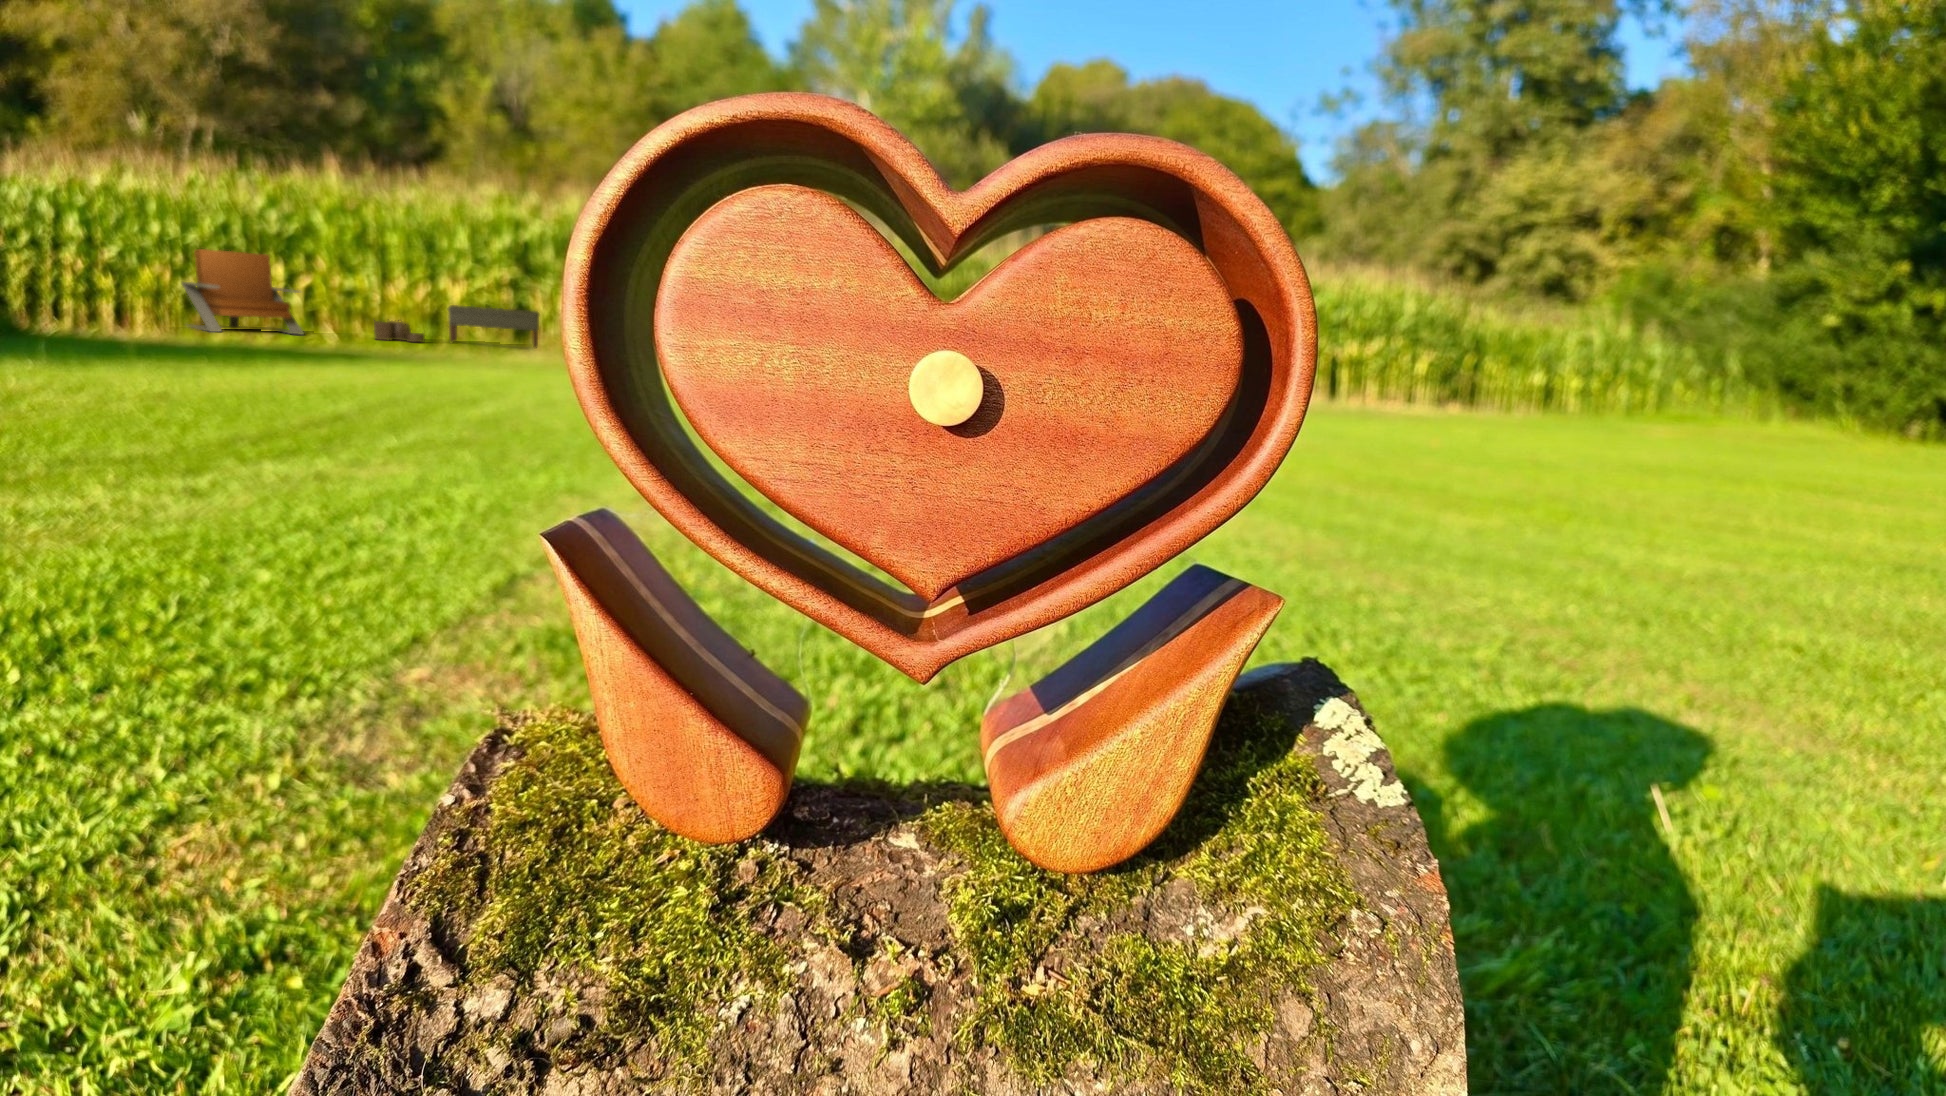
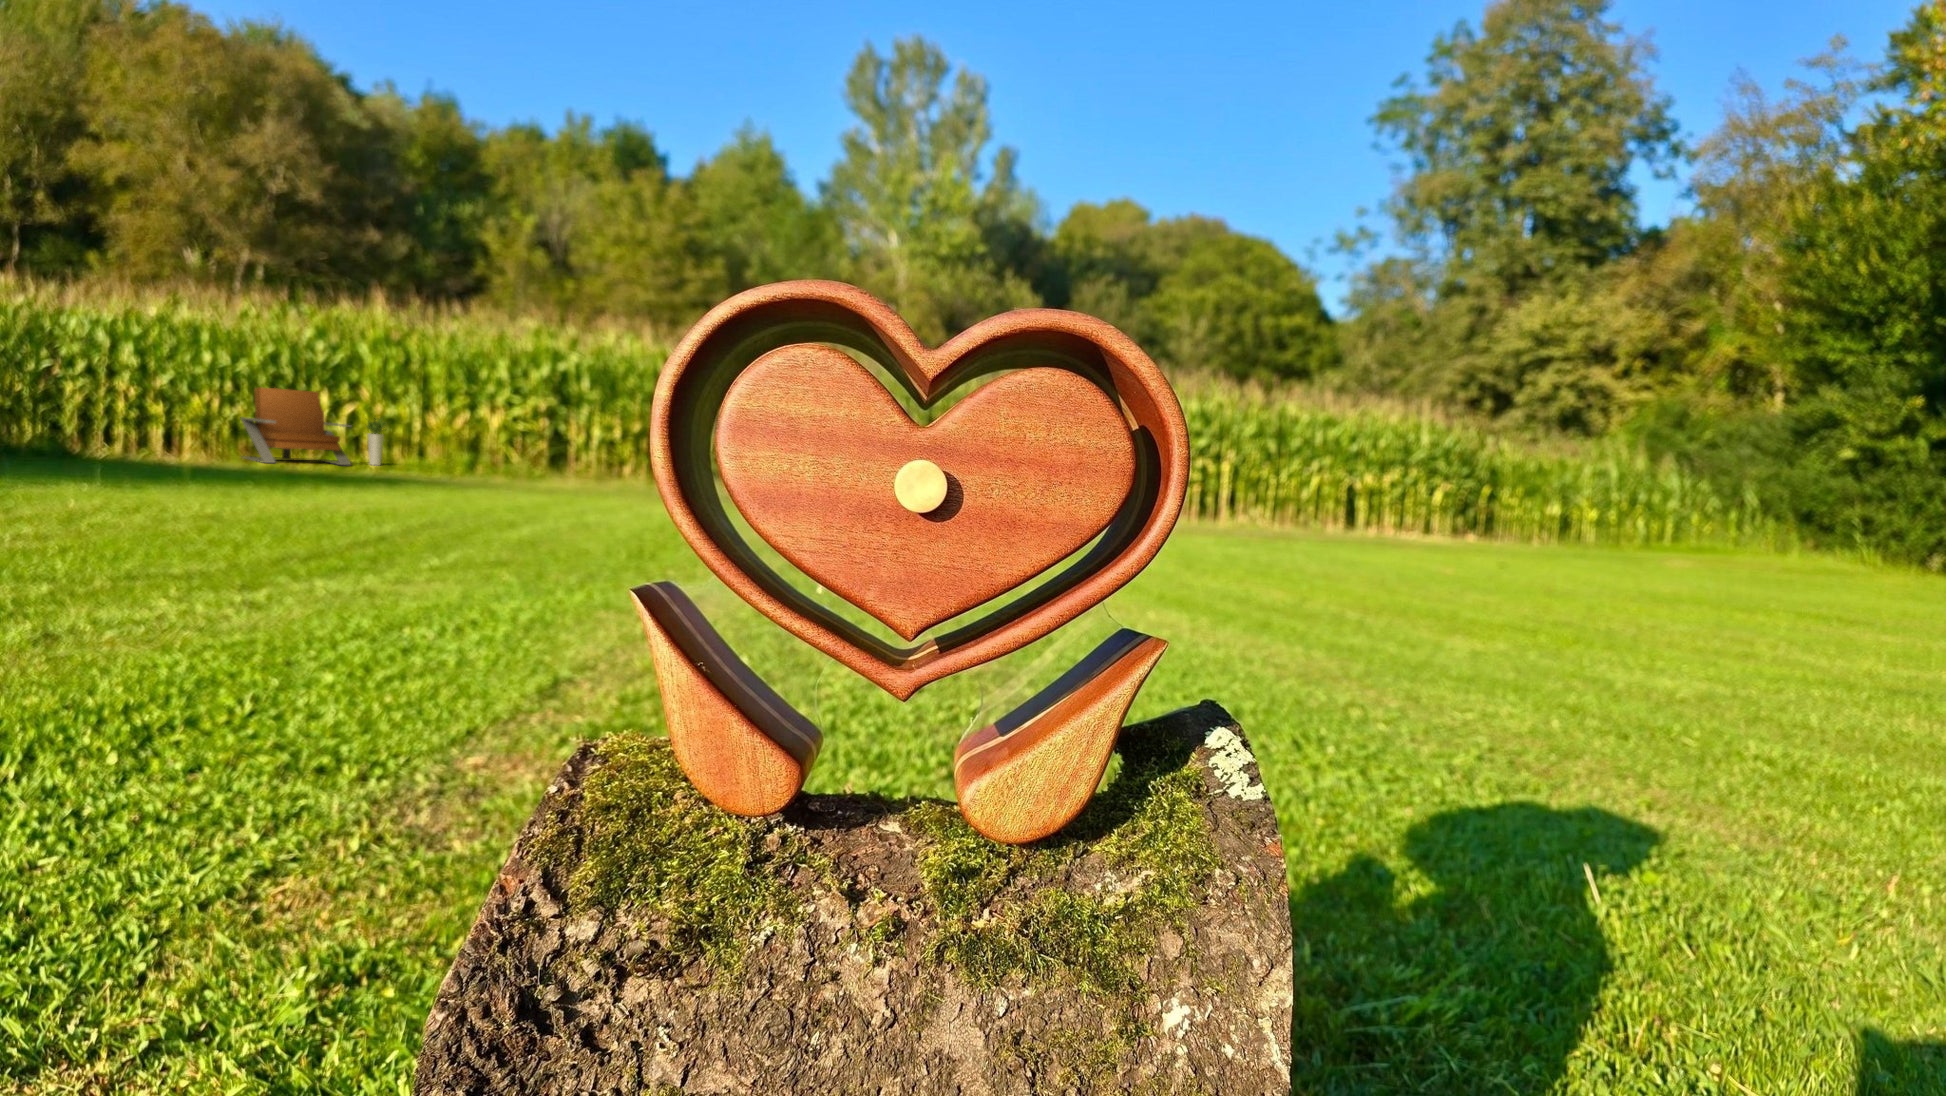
planter: none [313,280,342,335] -> present [367,418,386,466]
bench: present [448,305,539,348] -> none [485,438,571,478]
woven basket: present [374,320,425,342] -> none [416,450,464,472]

